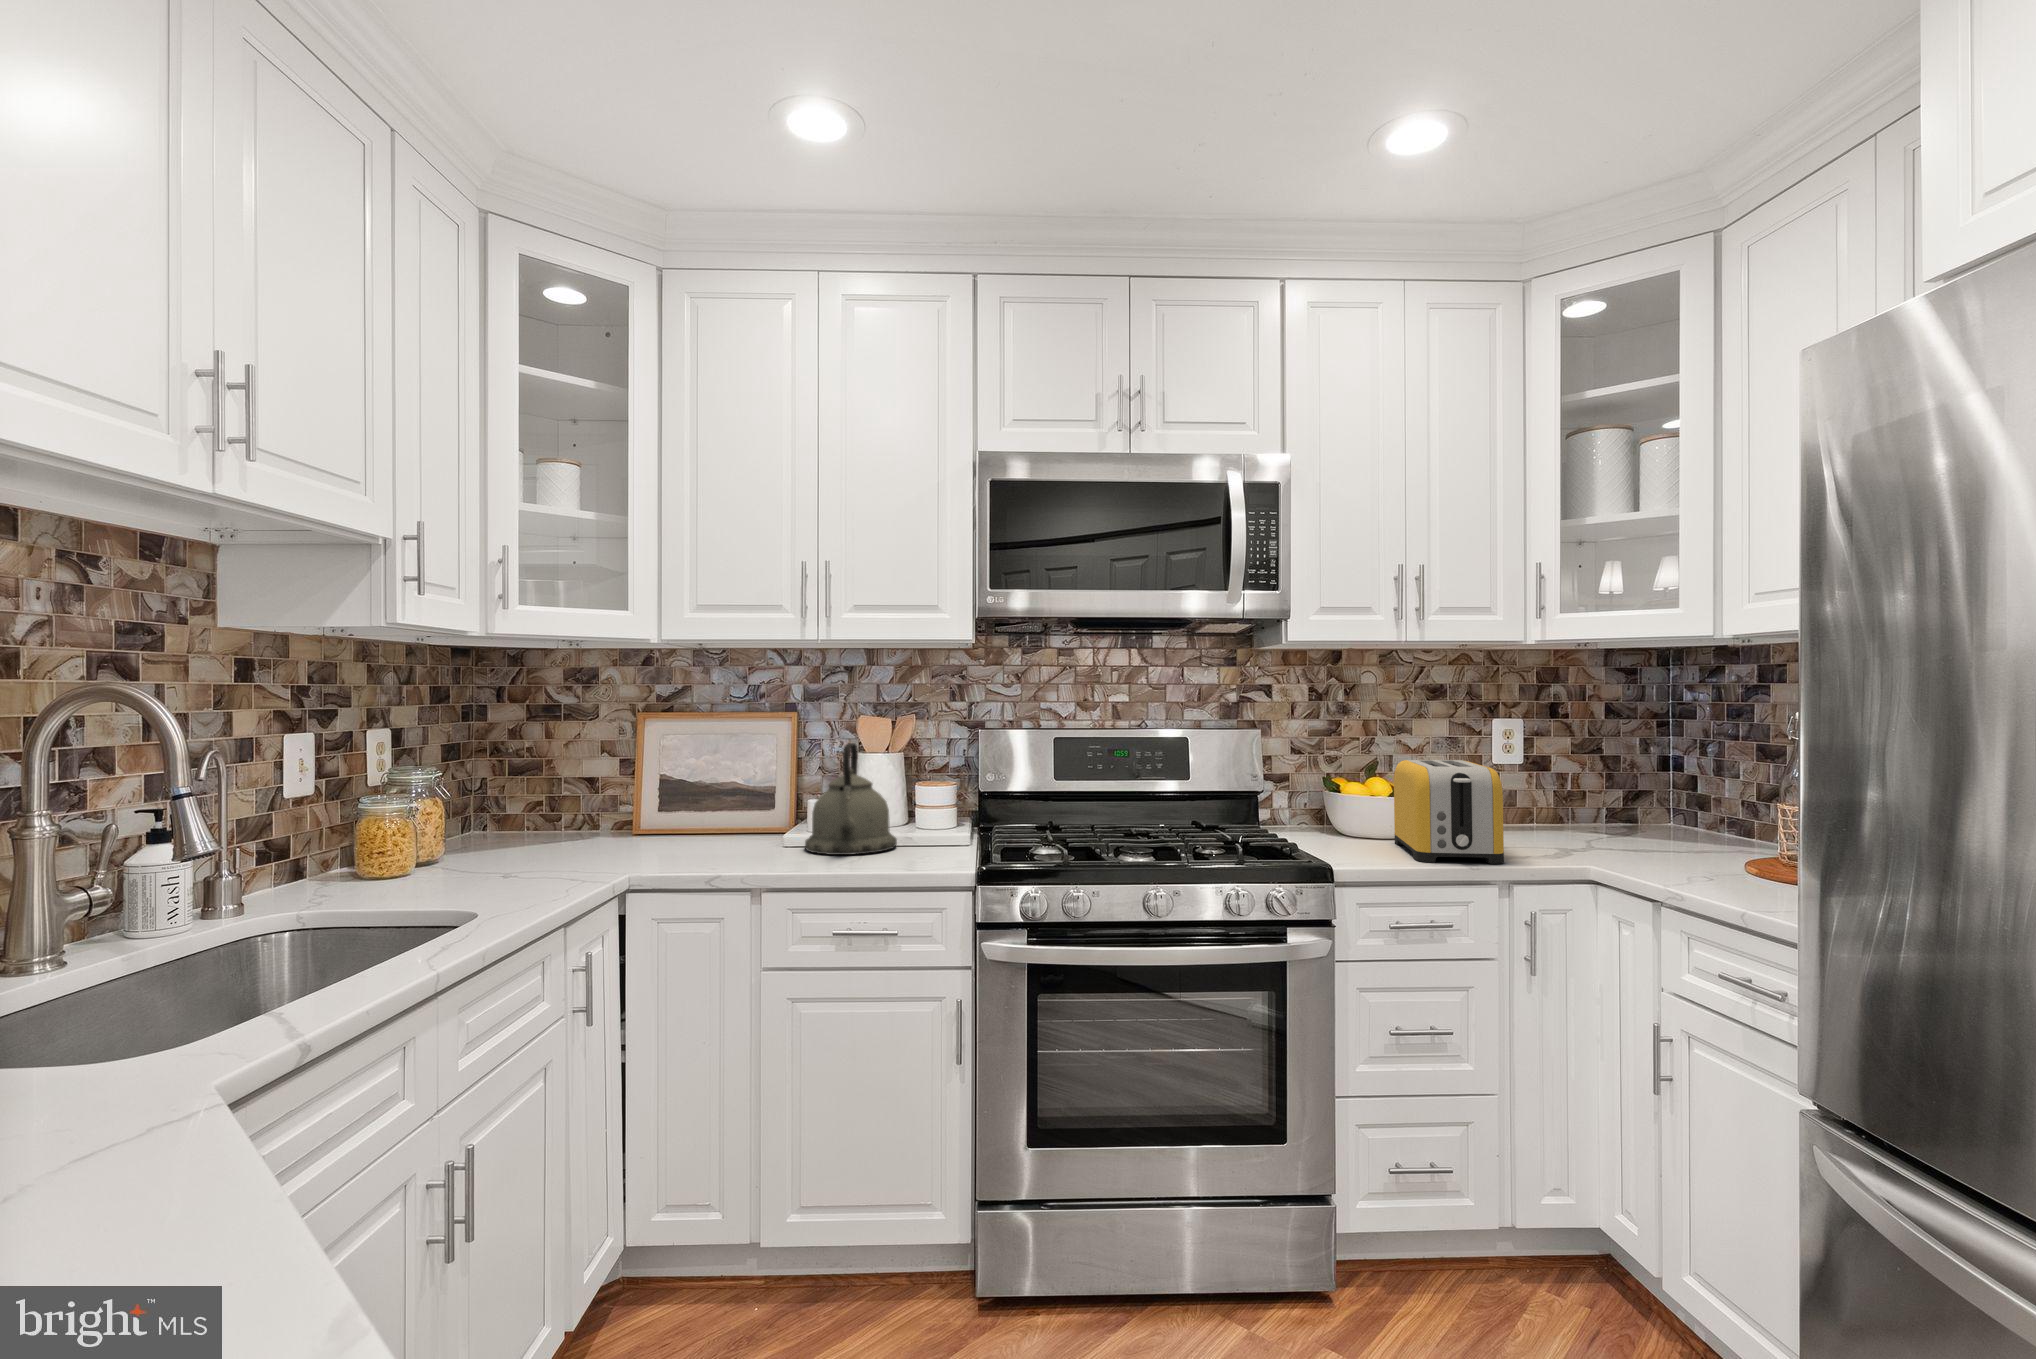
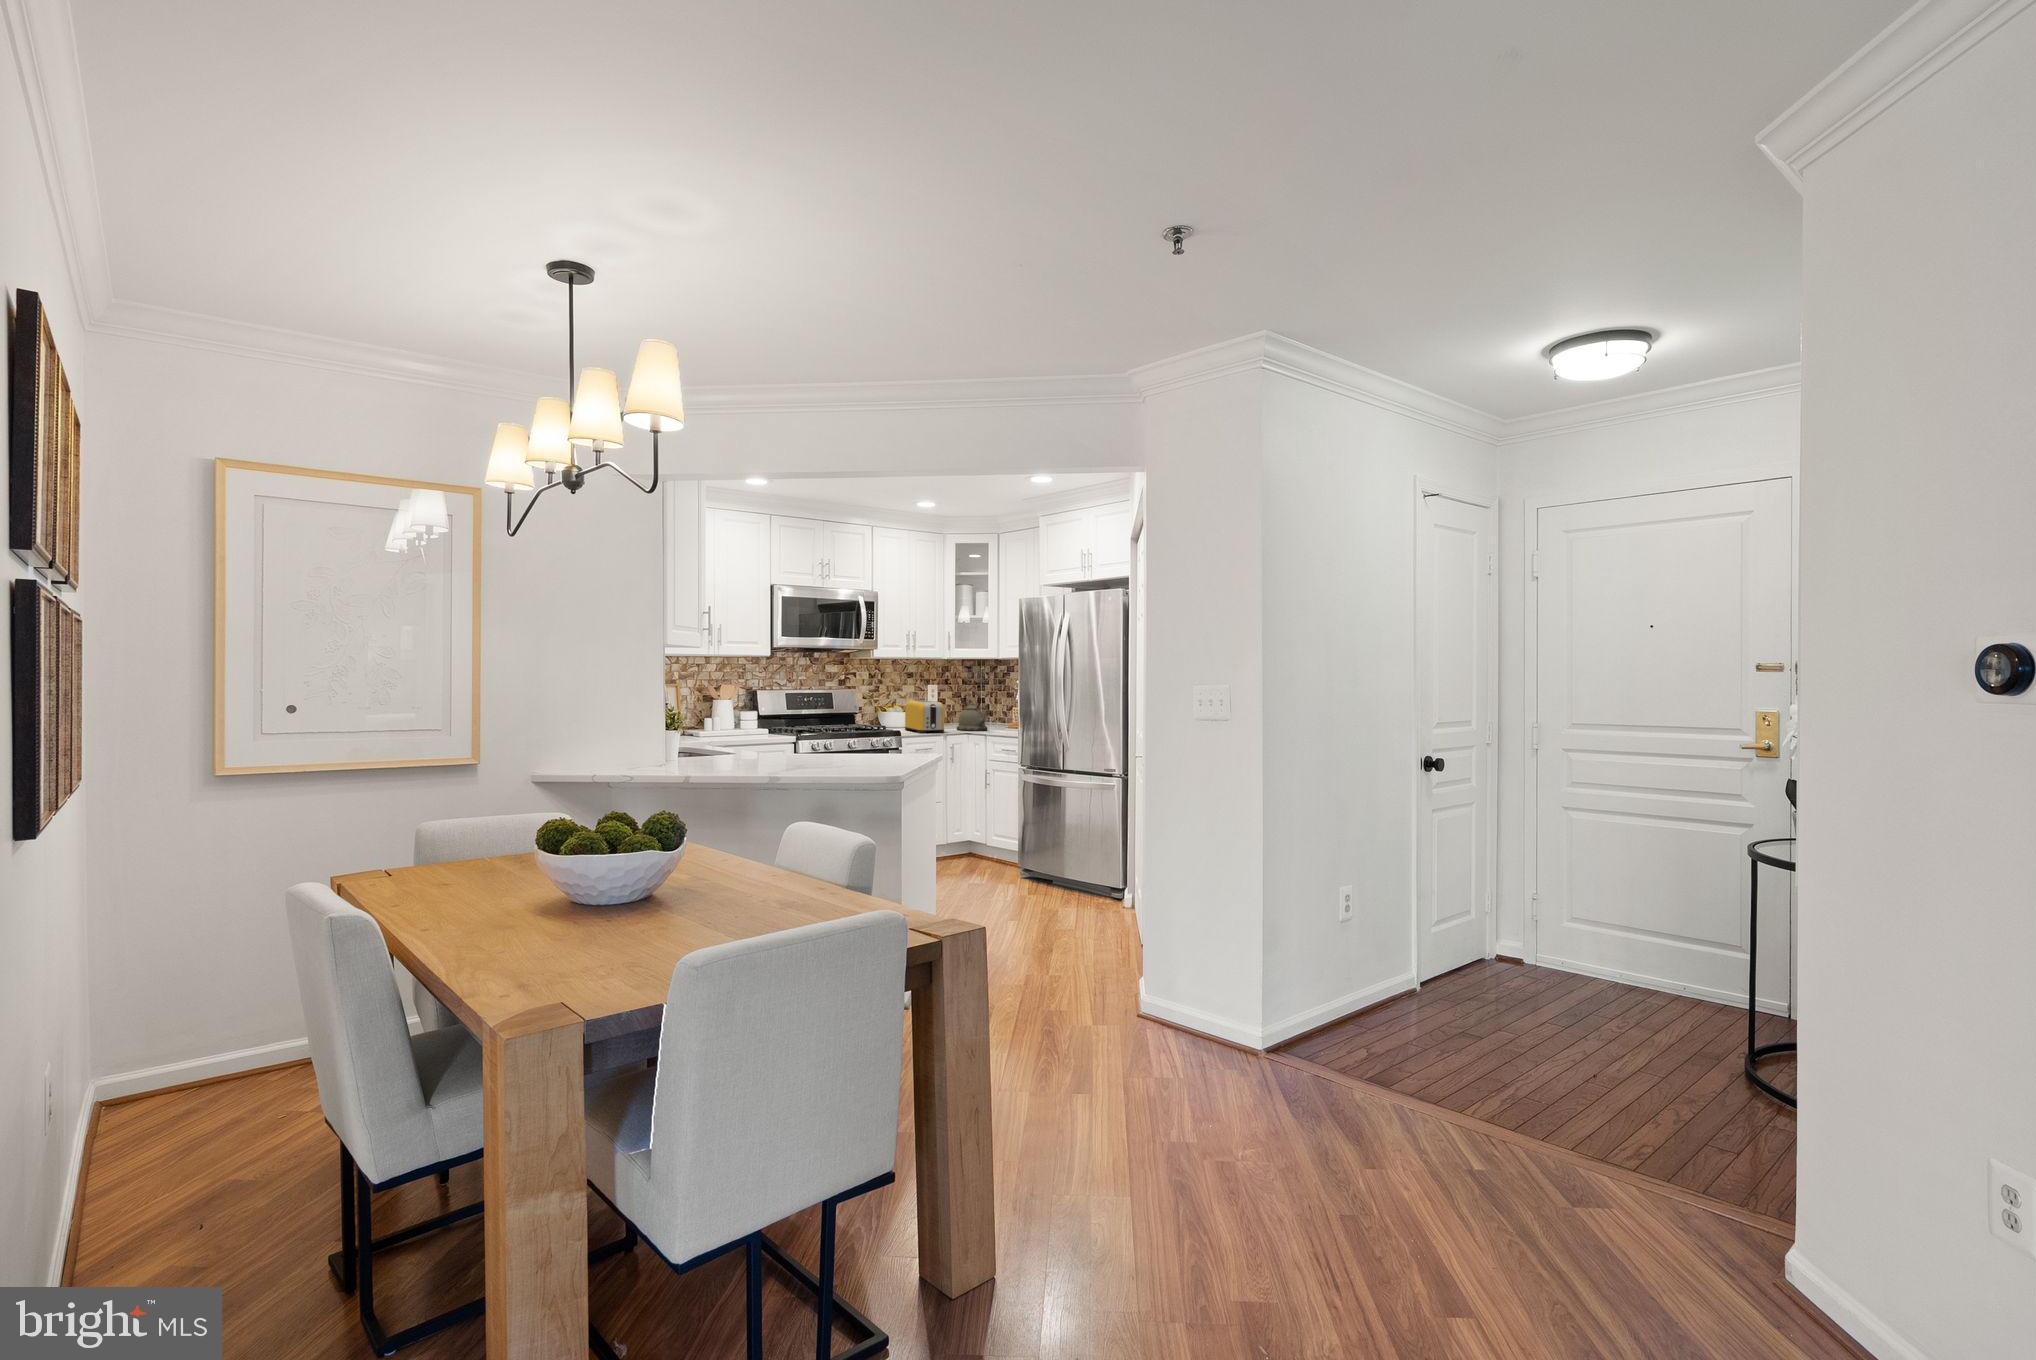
kettle: present [805,743,897,855] -> present [957,694,989,731]

